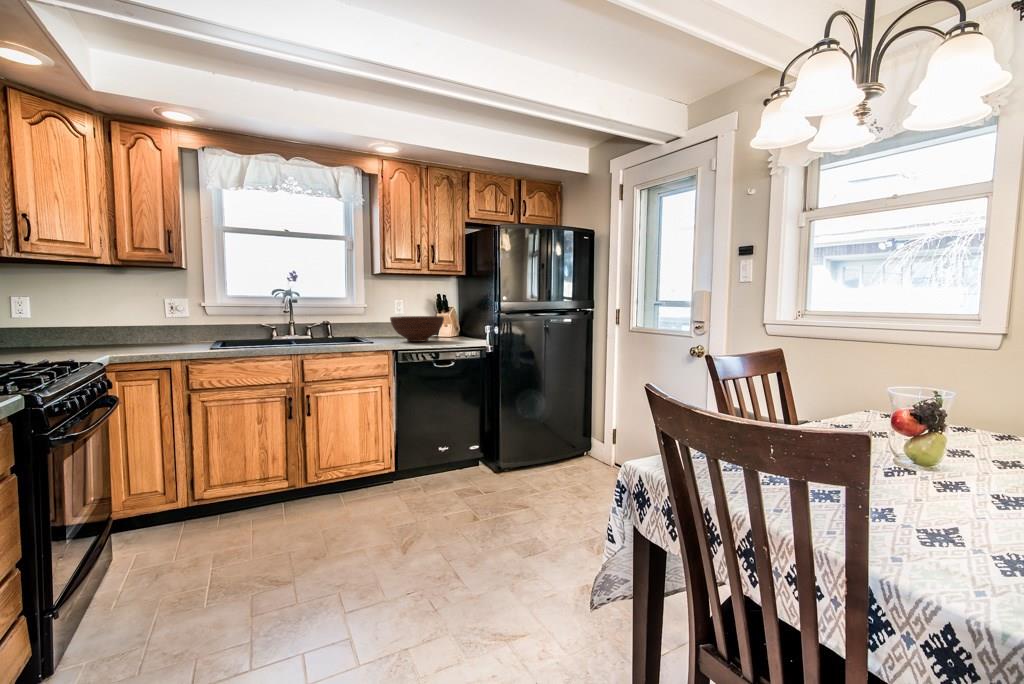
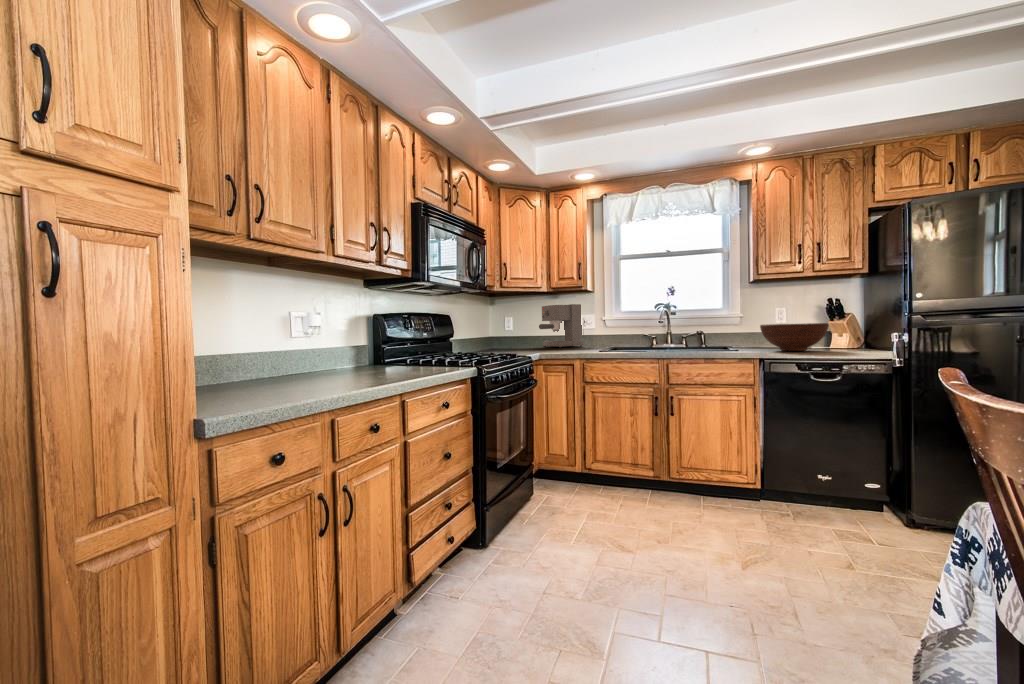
coffee maker: none [96,284,173,345] -> present [539,304,584,347]

